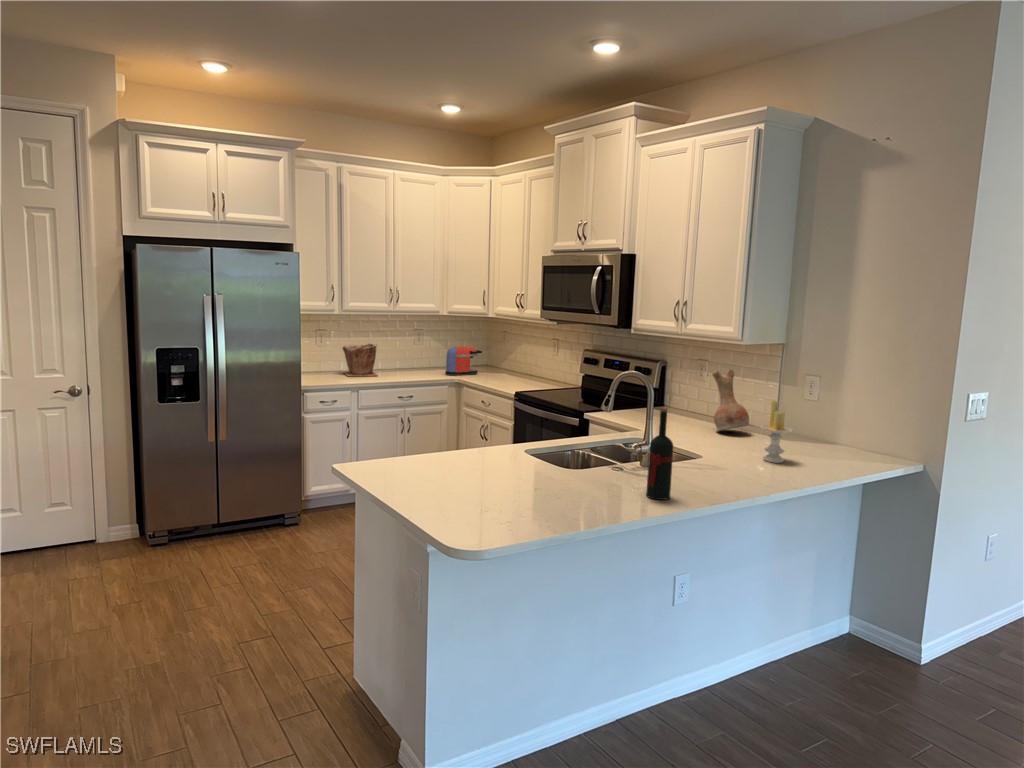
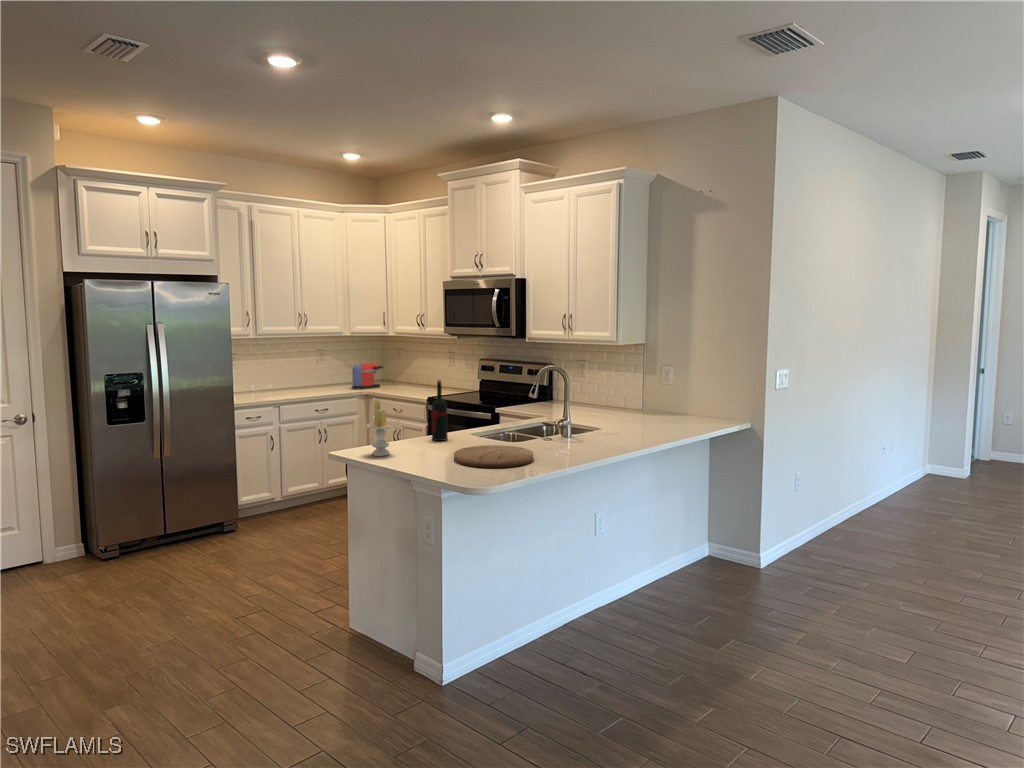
plant pot: present [342,343,377,377] -> none [256,364,292,395]
vase: present [712,369,749,431] -> none [595,365,625,413]
candle: present [760,400,793,463] -> present [366,399,394,456]
wine bottle: present [646,407,673,500] -> present [431,380,448,441]
cutting board: none [478,474,586,515] -> present [454,445,533,468]

